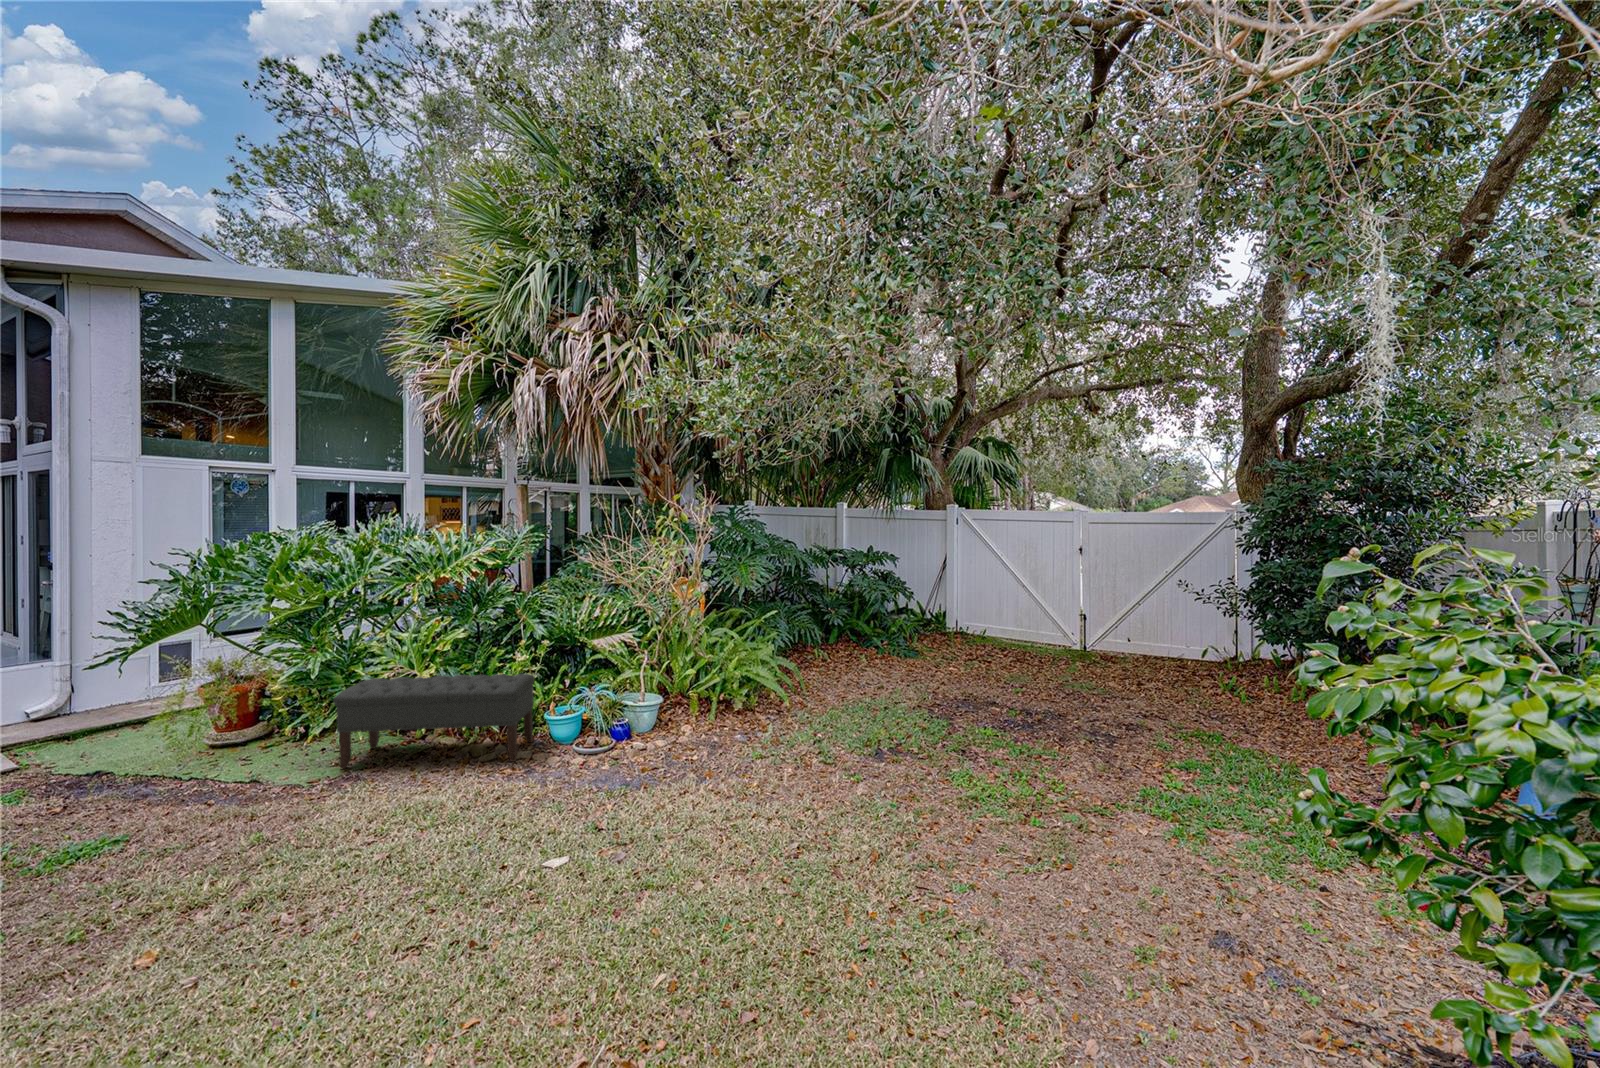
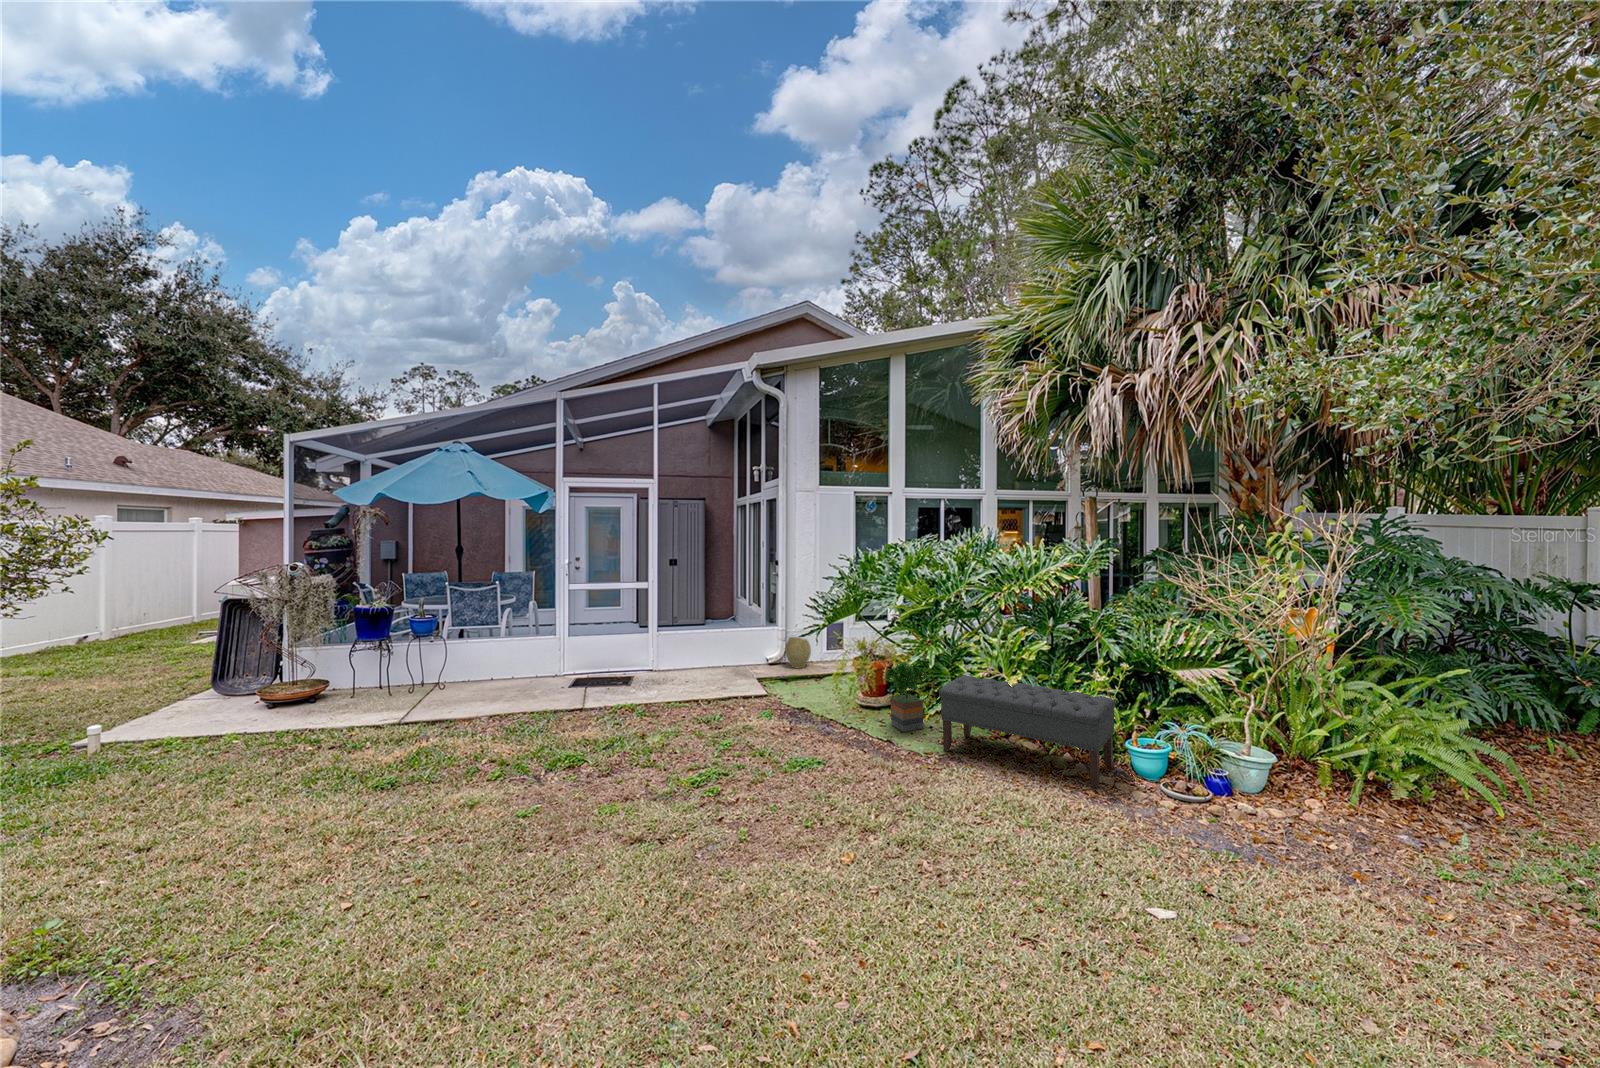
woven basket: none [70,673,125,723] -> present [785,635,811,668]
potted tree: none [253,676,326,762] -> present [886,663,930,732]

